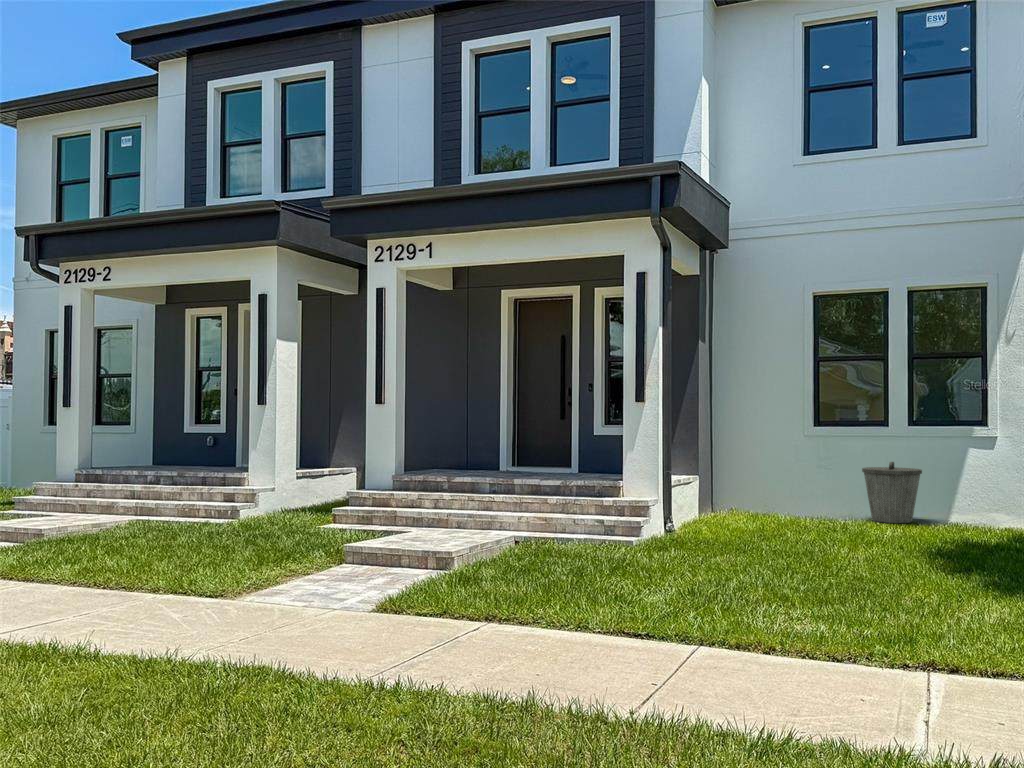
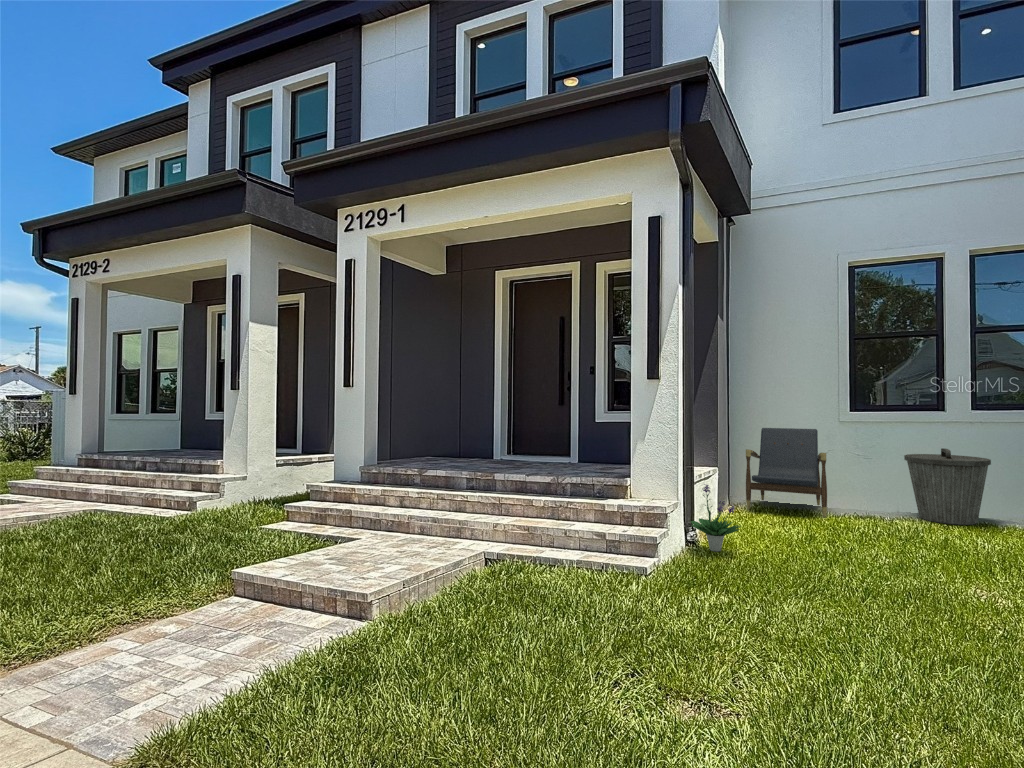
lounge chair: none [733,444,803,519] -> present [746,428,827,517]
potted plant: none [668,484,706,534] -> present [691,484,740,551]

